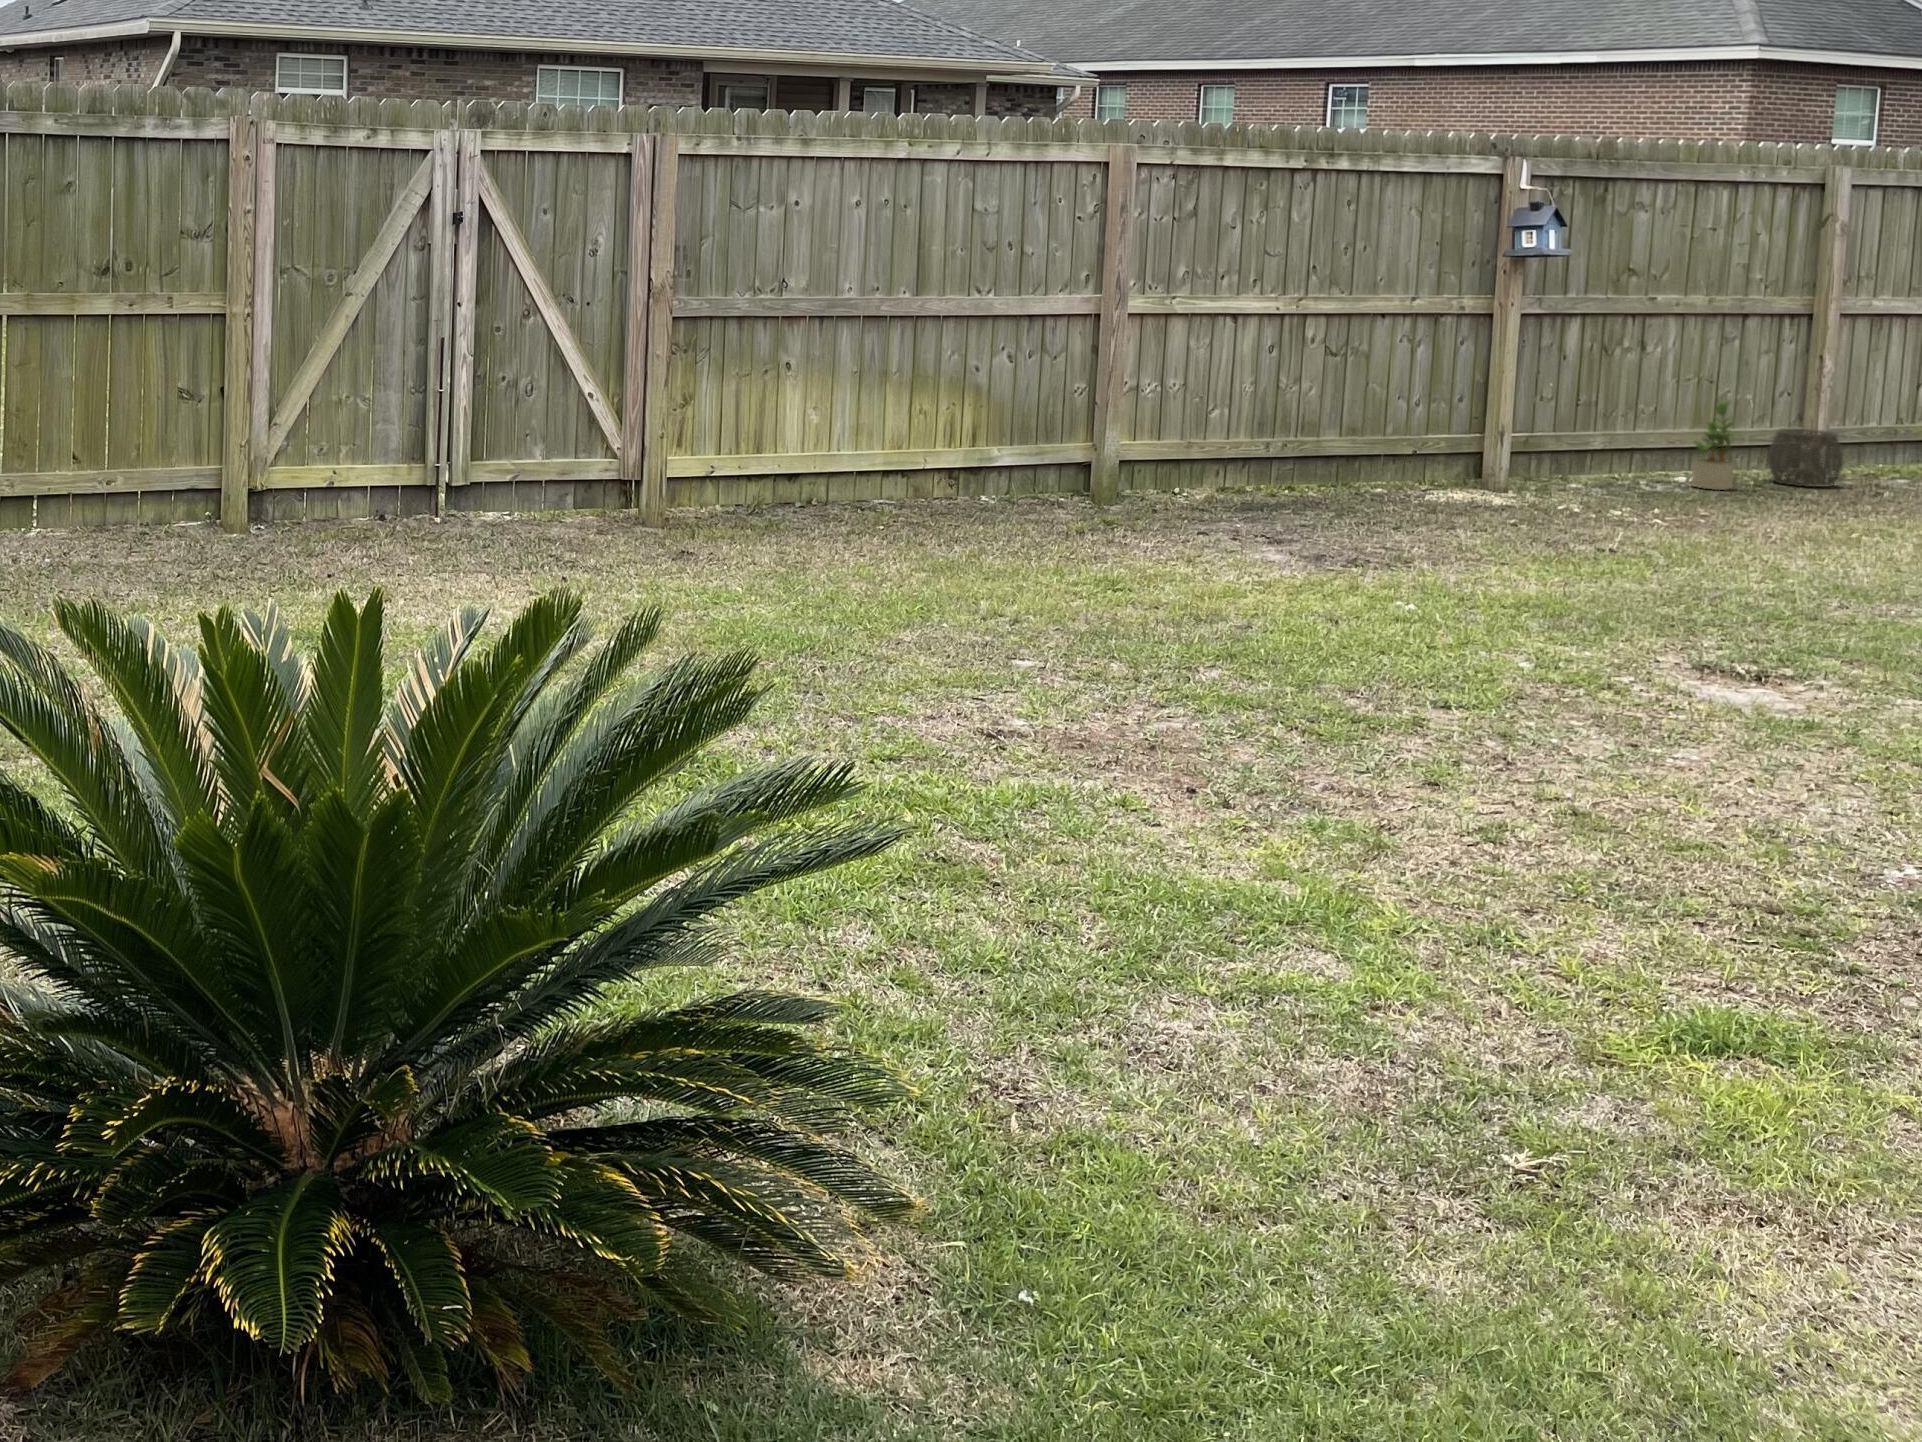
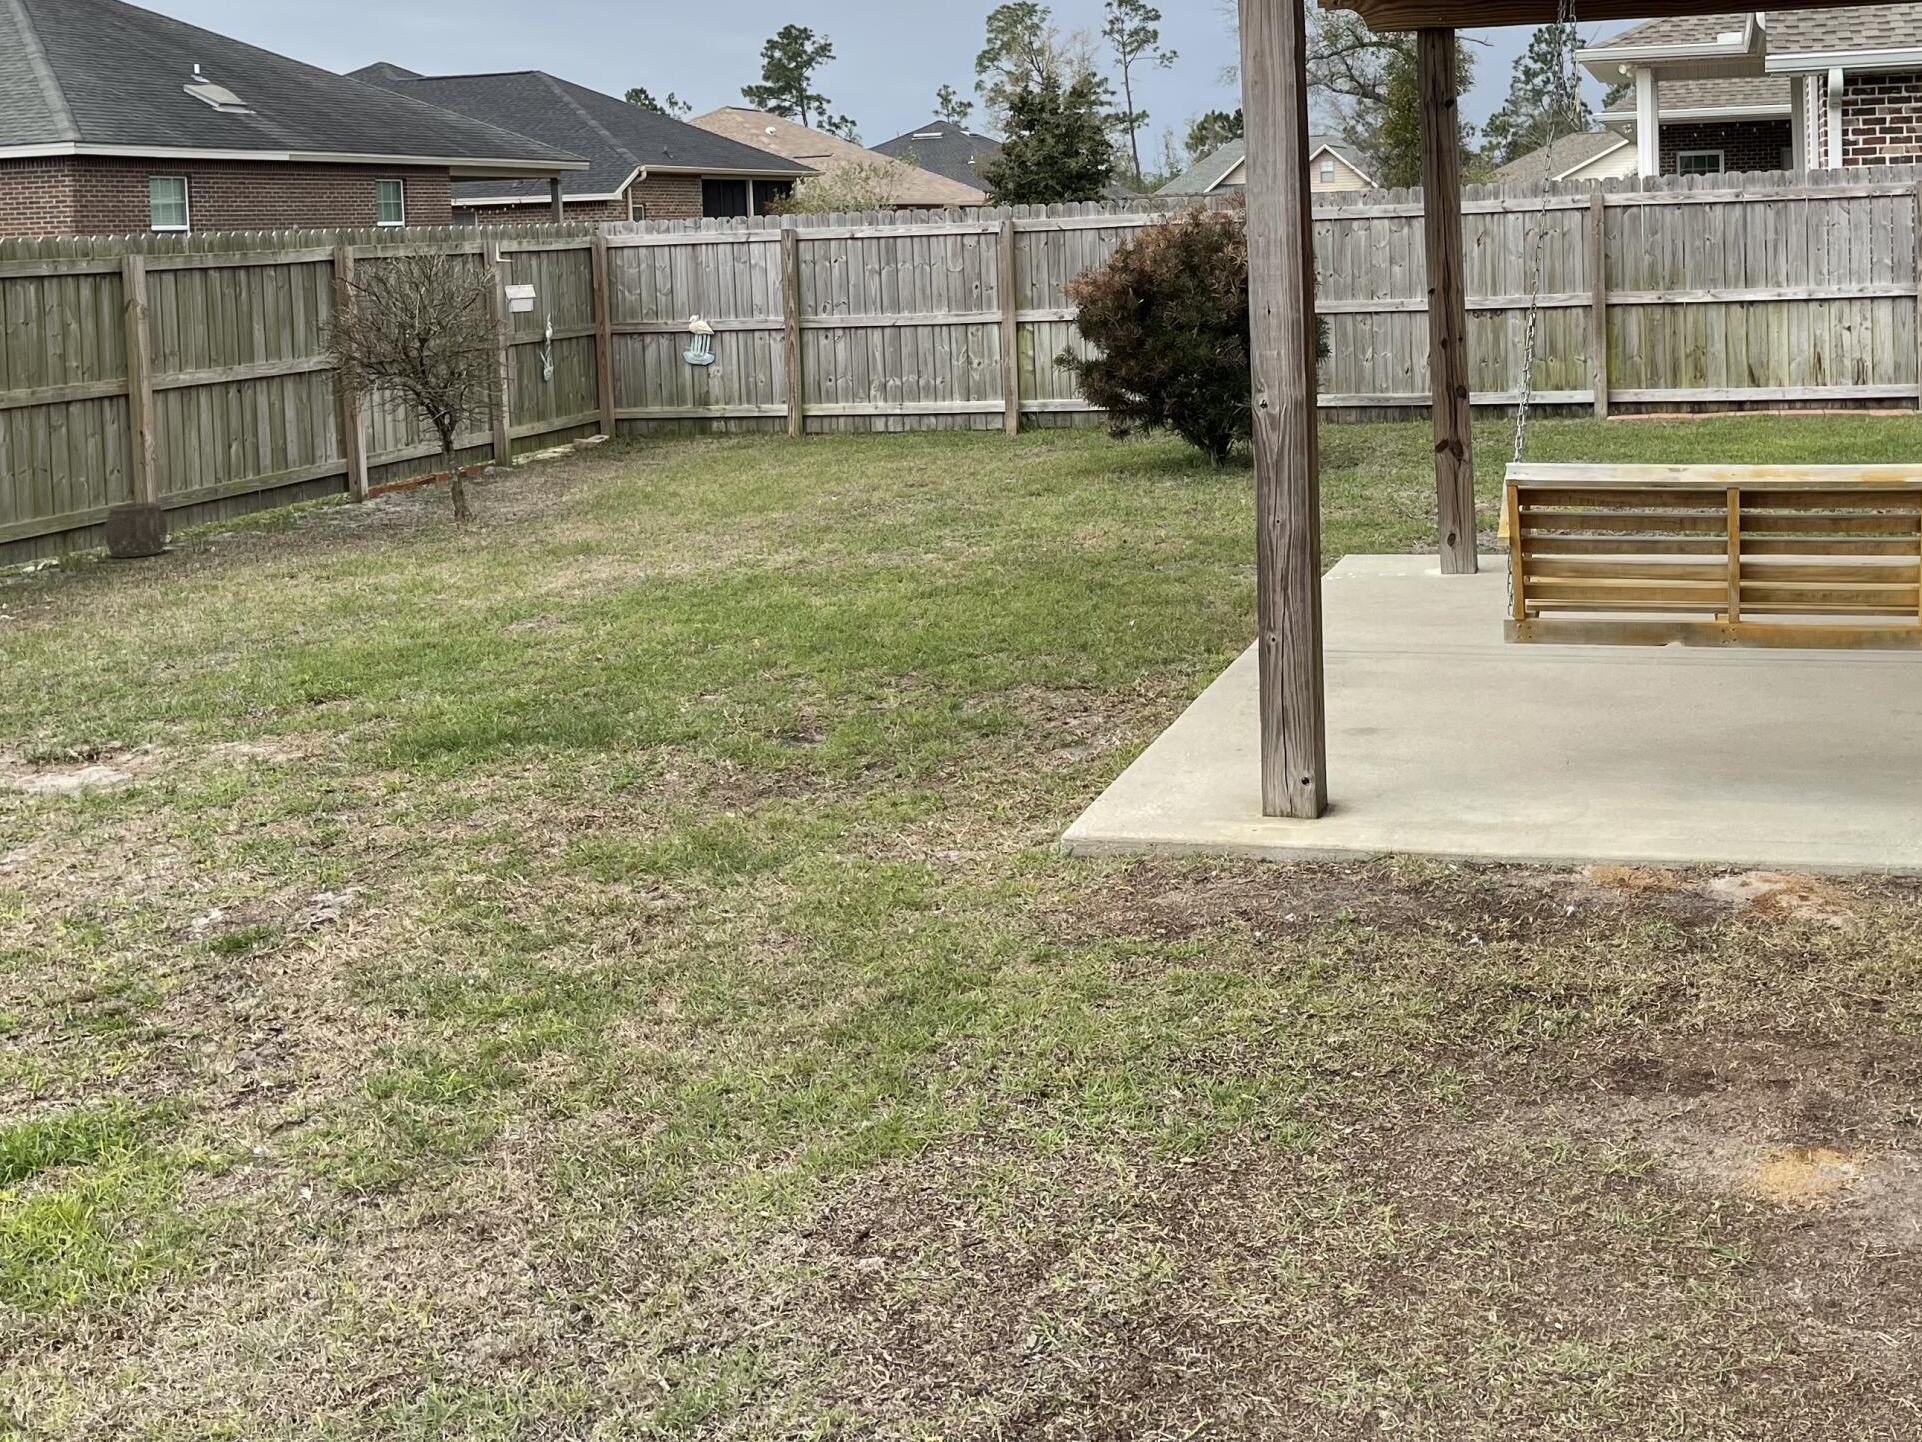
potted plant: present [1691,400,1735,490] -> none [32,486,81,575]

